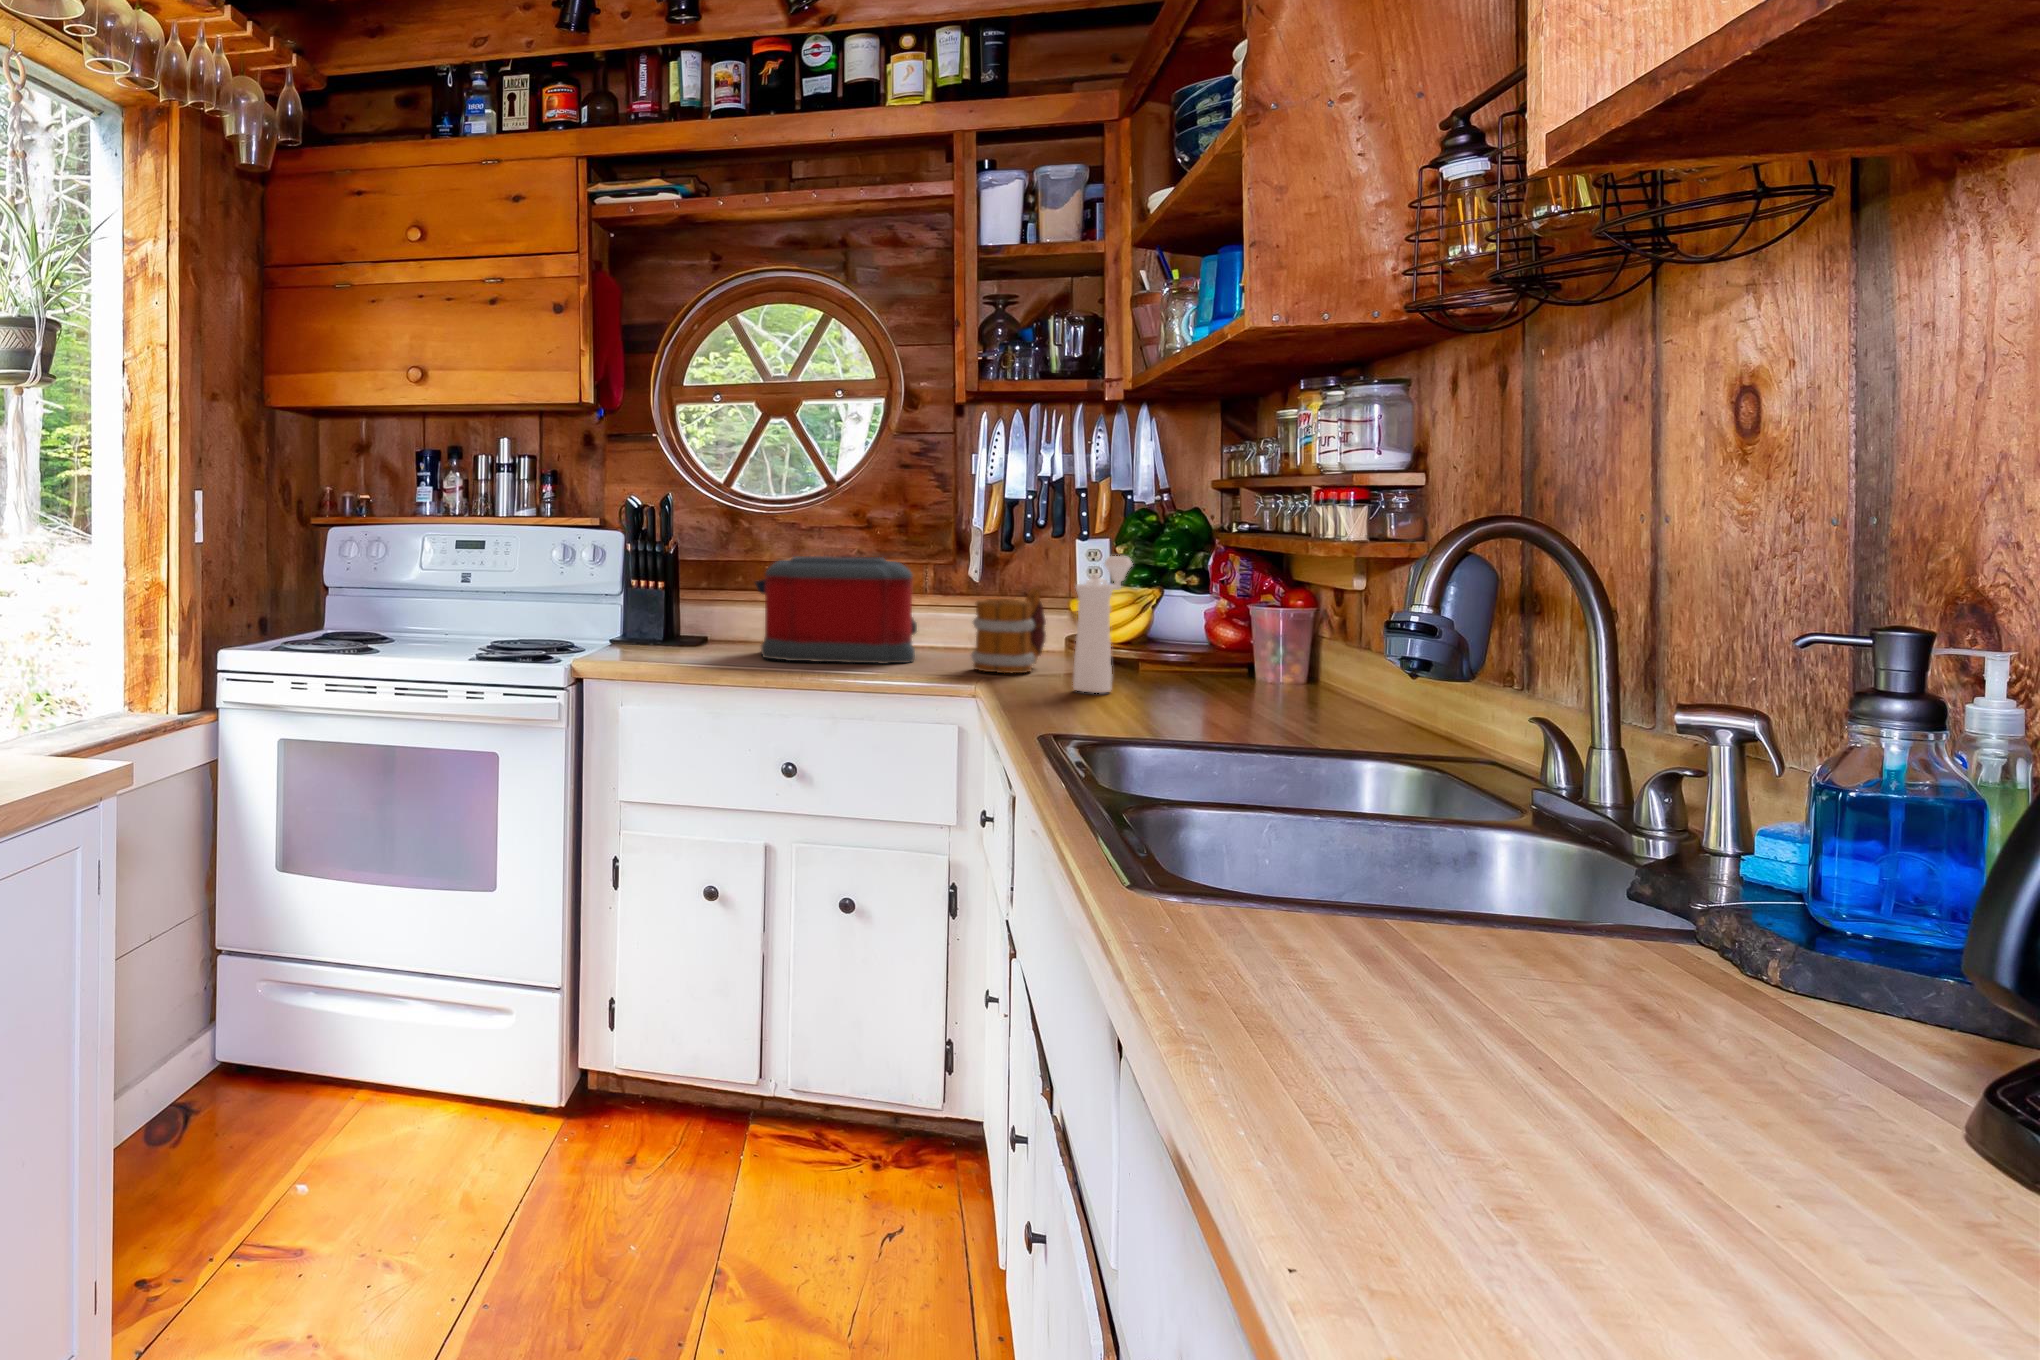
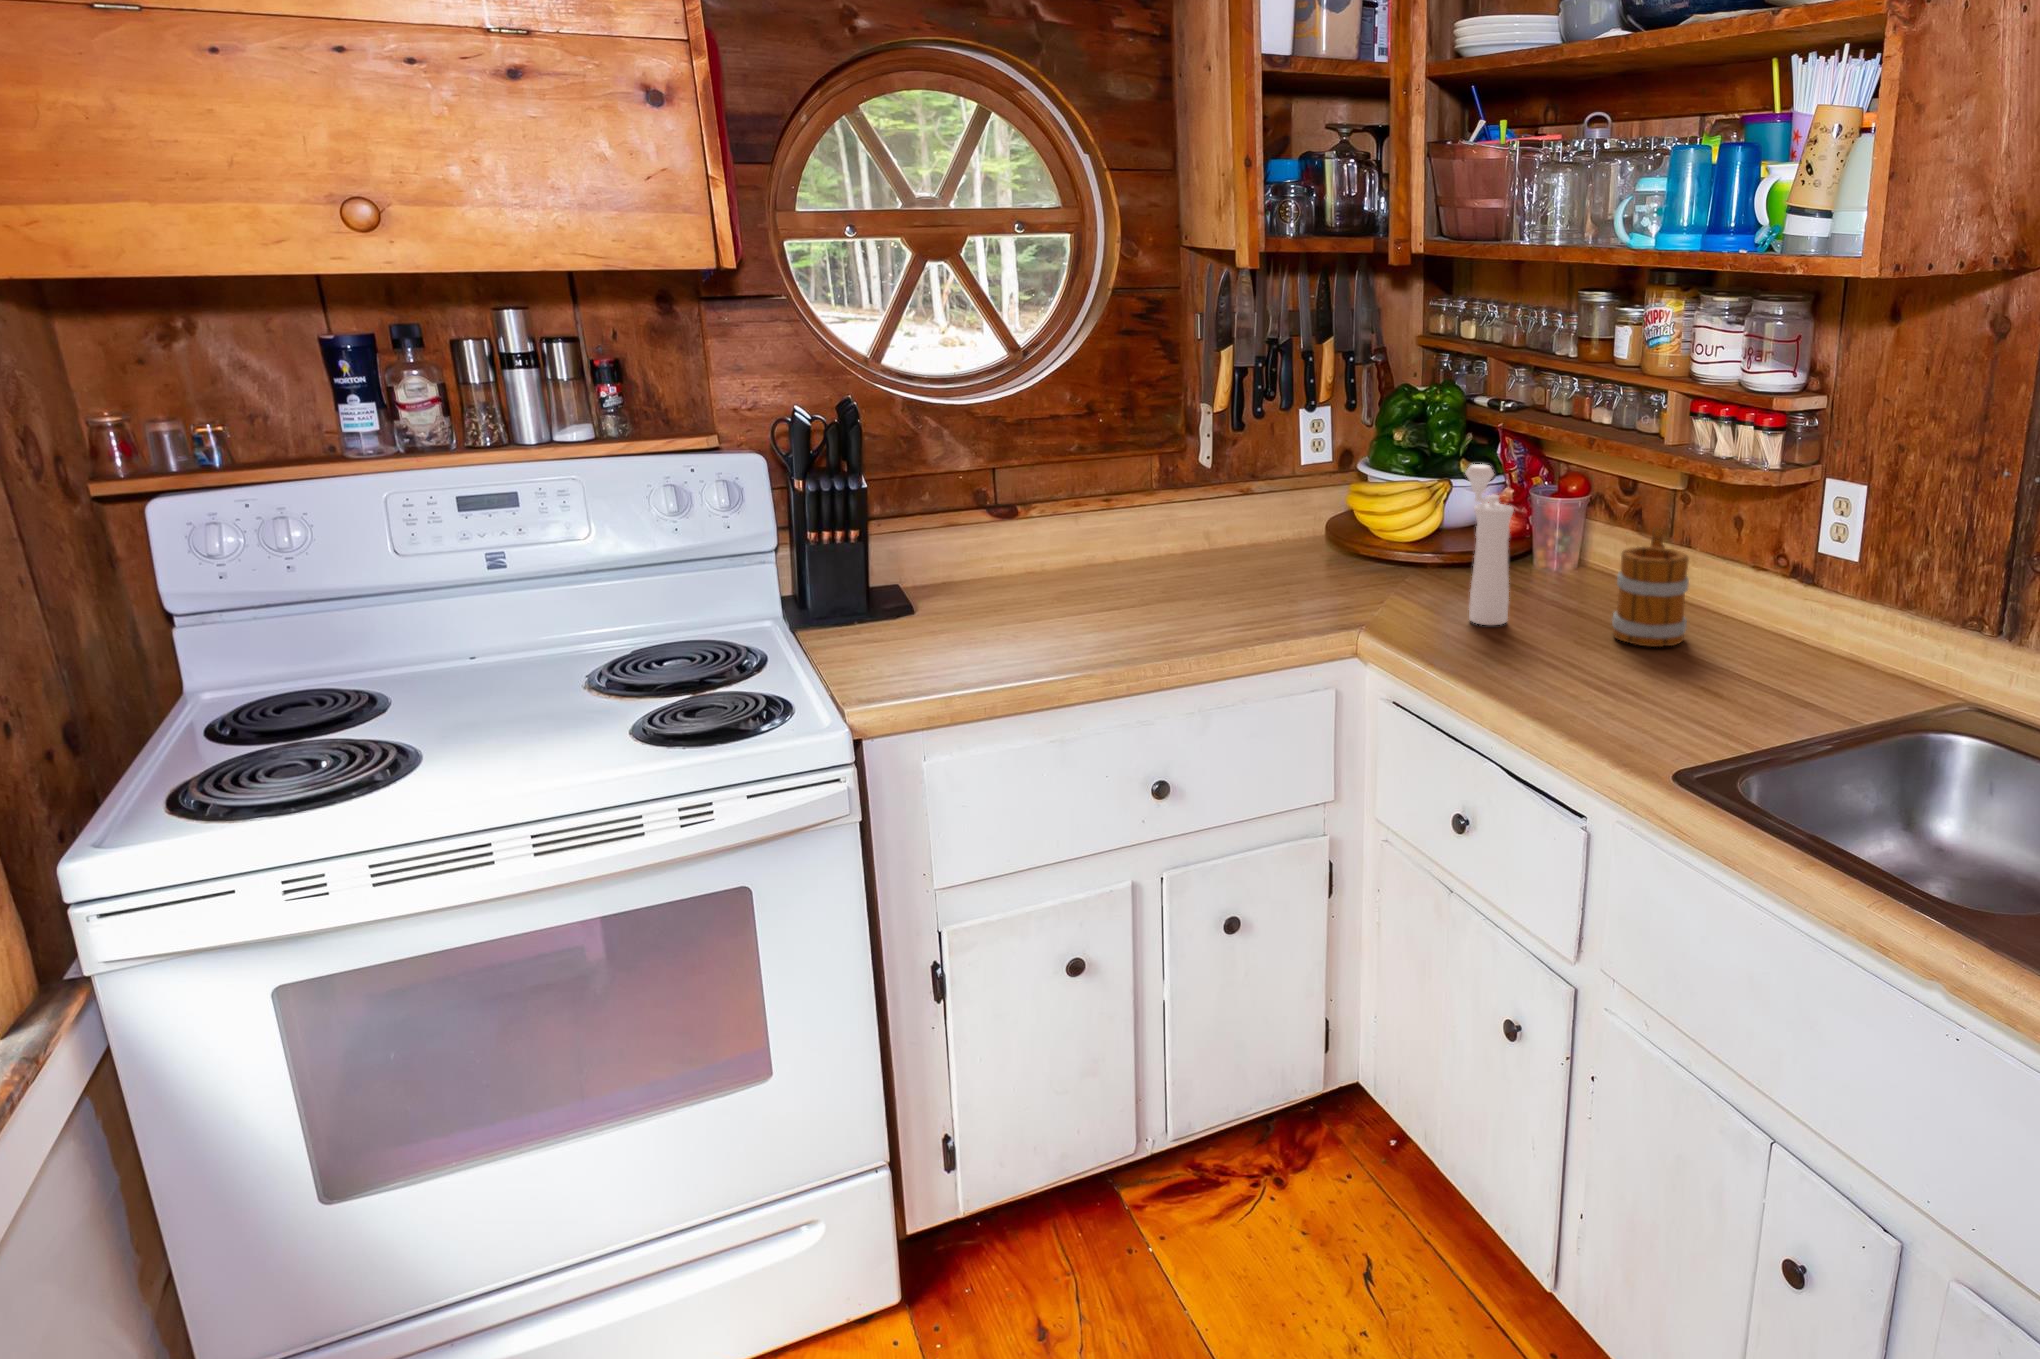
toaster: present [754,556,917,664] -> none [1028,470,1232,625]
mug: present [971,588,1046,673] -> present [1612,527,1689,647]

